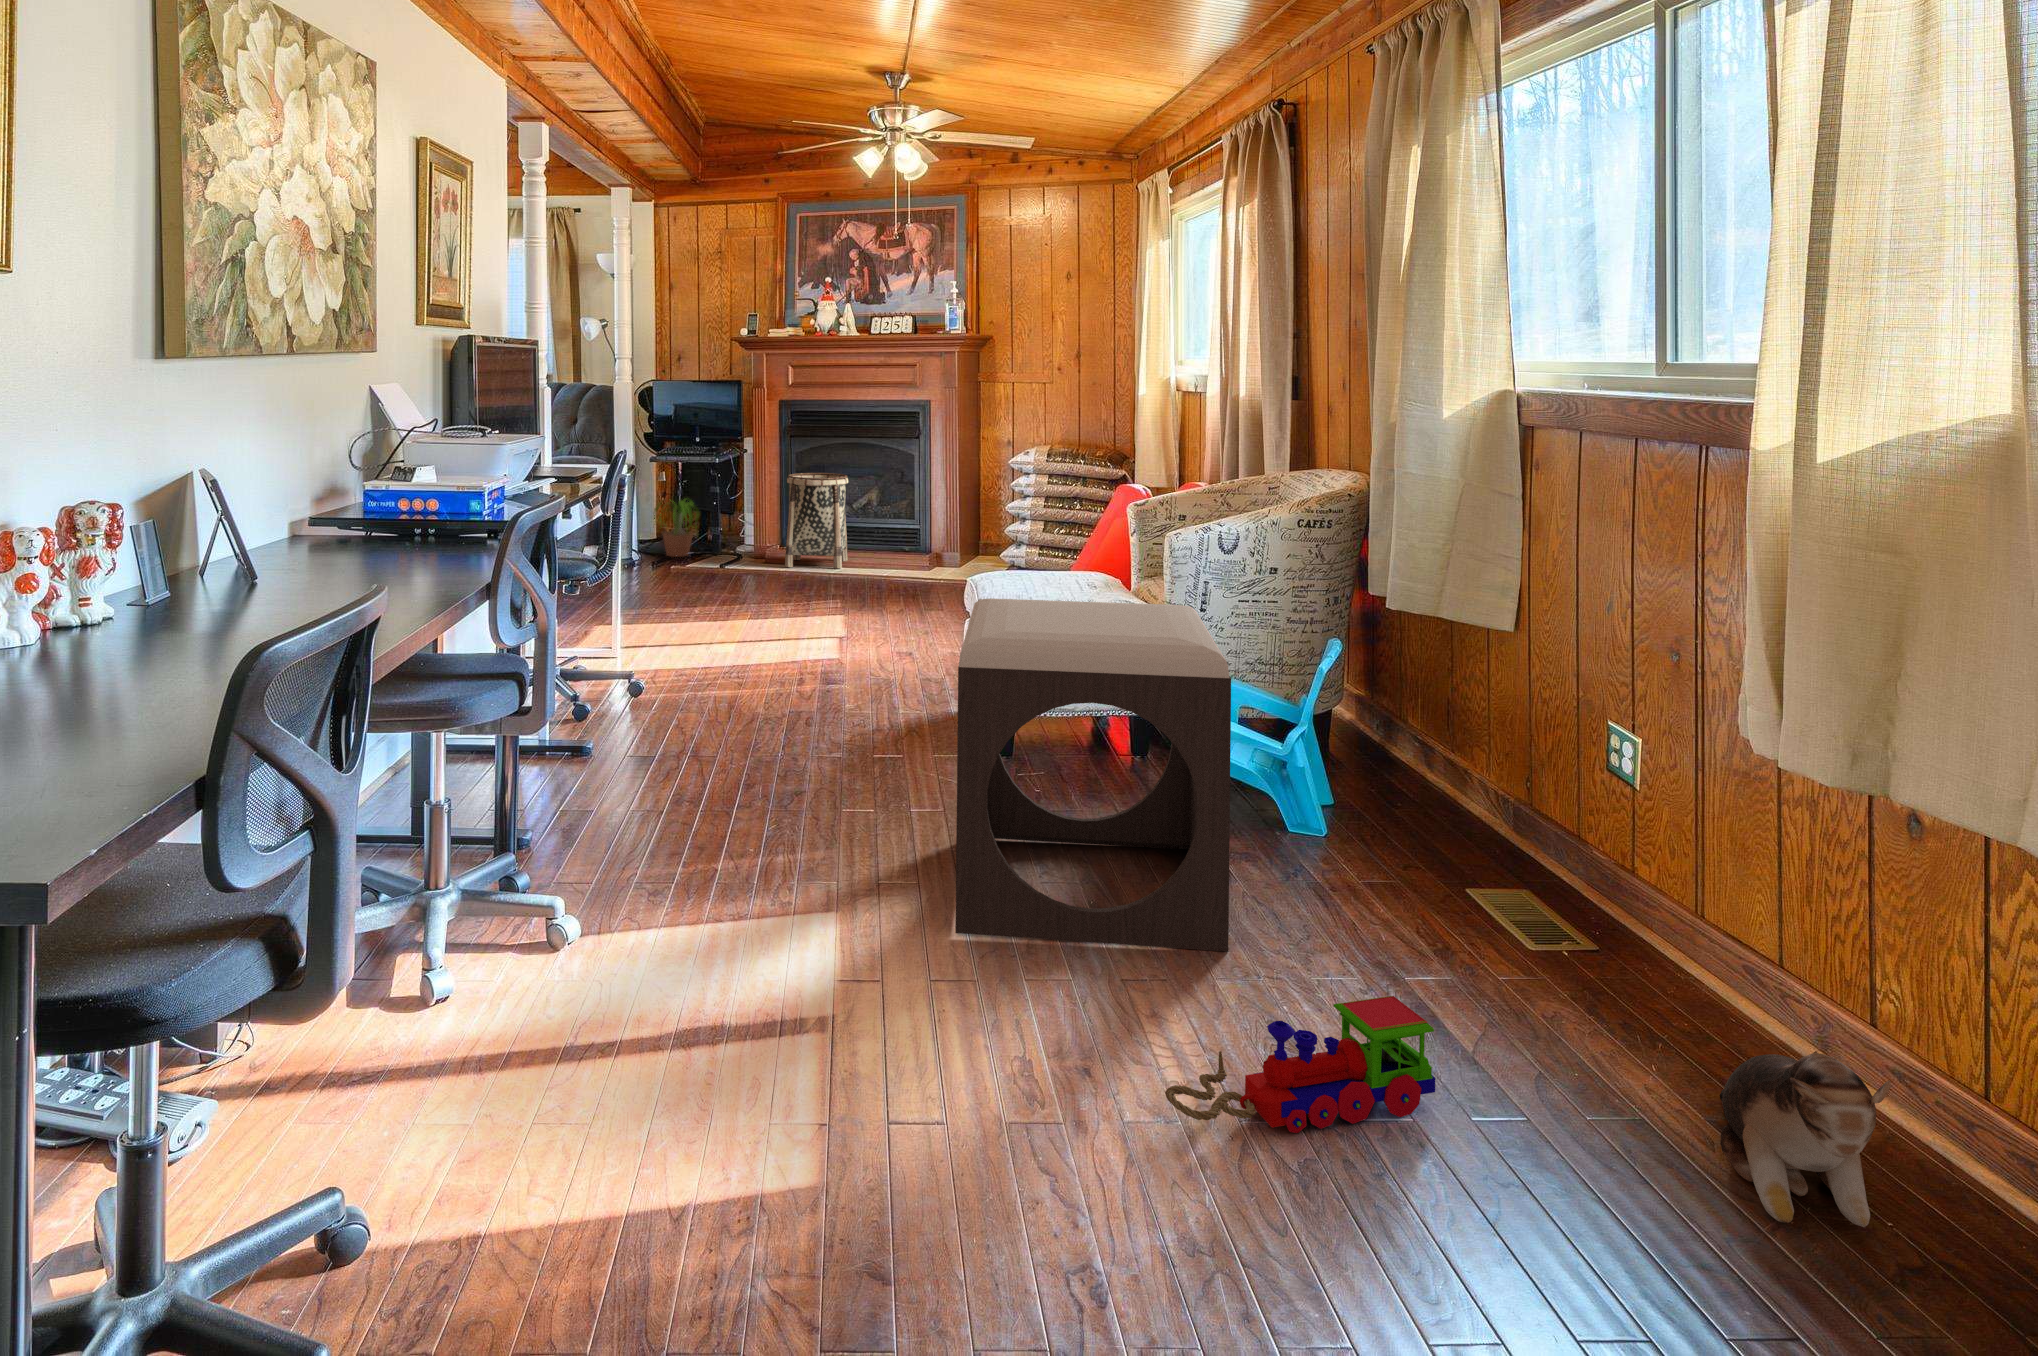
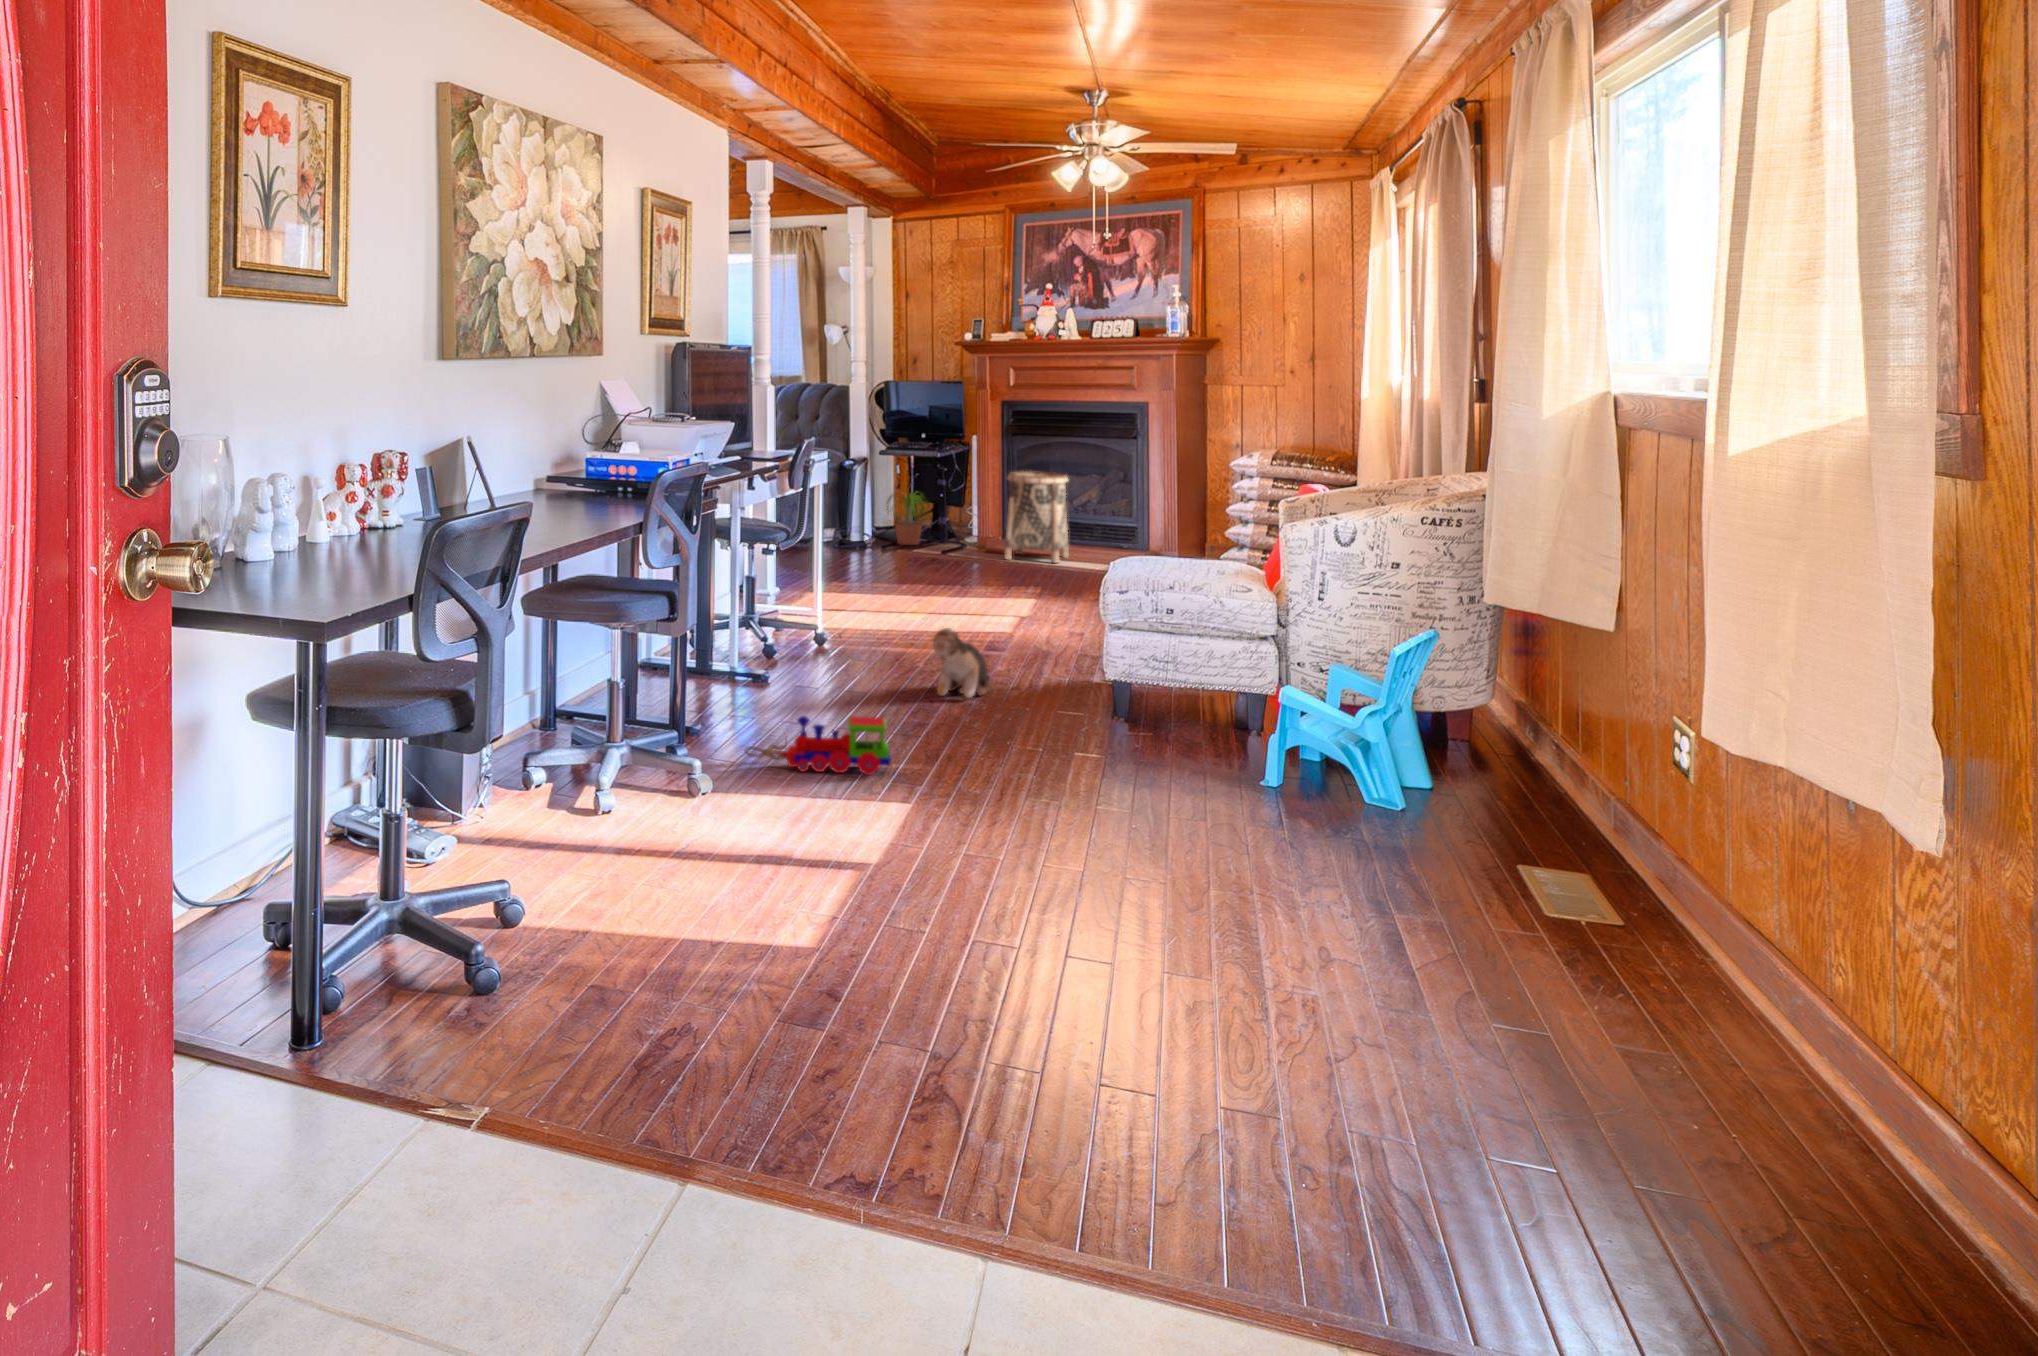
footstool: present [955,598,1231,952] -> none [1005,569,1267,875]
toy train: present [1165,996,1435,1133] -> present [744,716,891,775]
plush toy: present [1719,1051,1891,1227] -> present [927,628,990,698]

